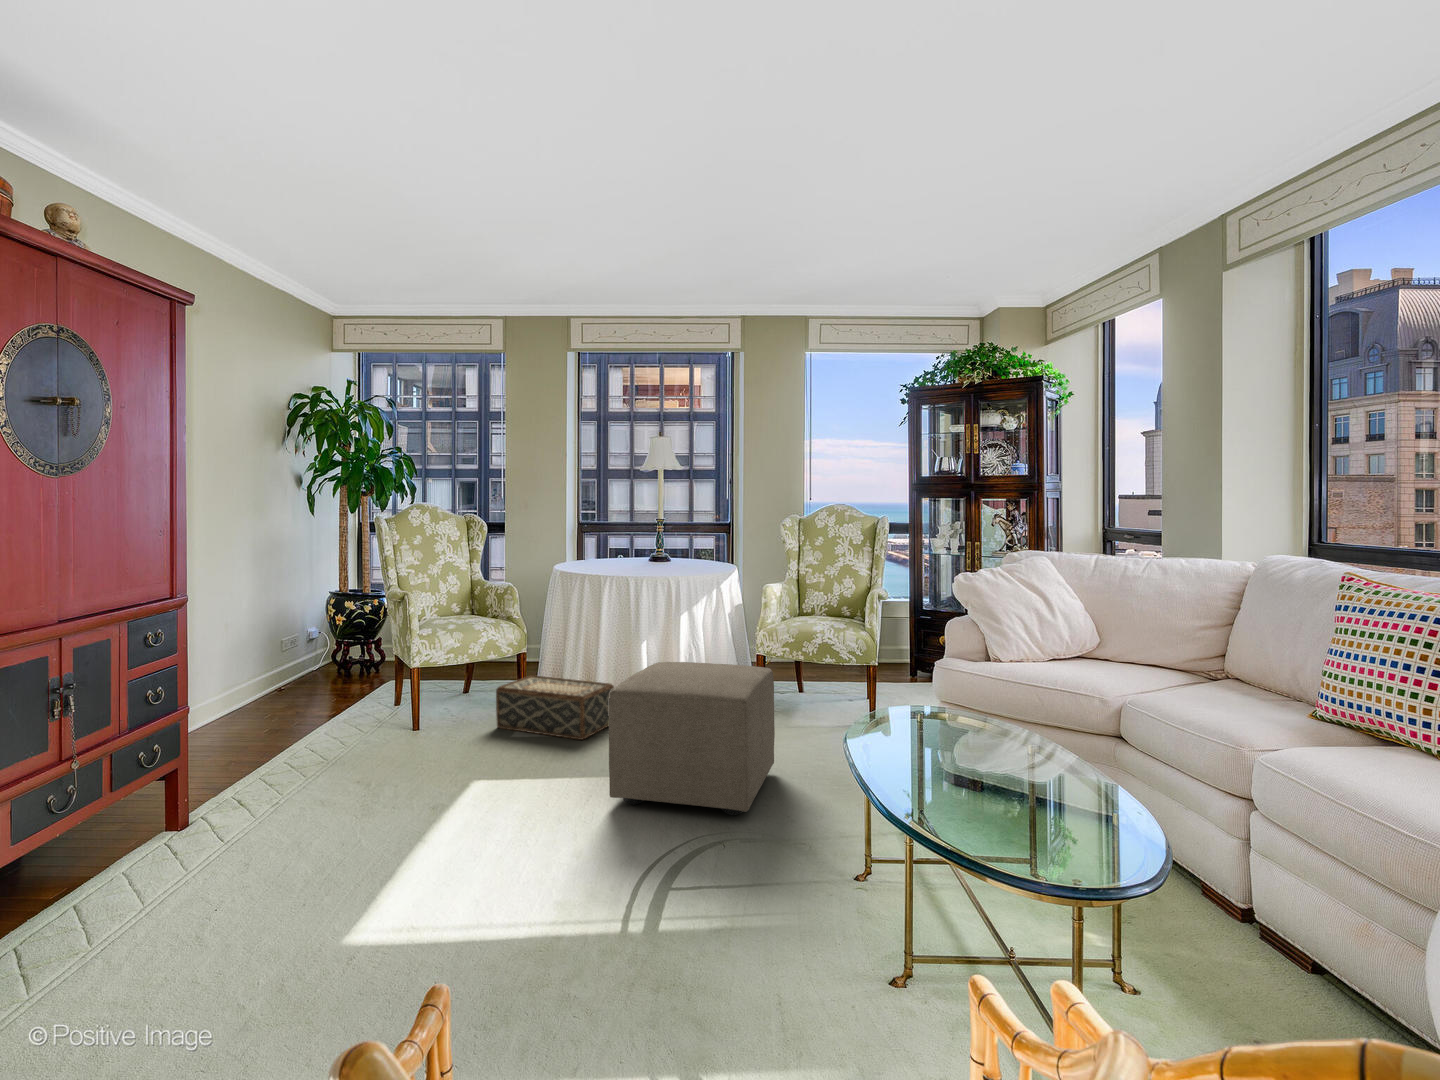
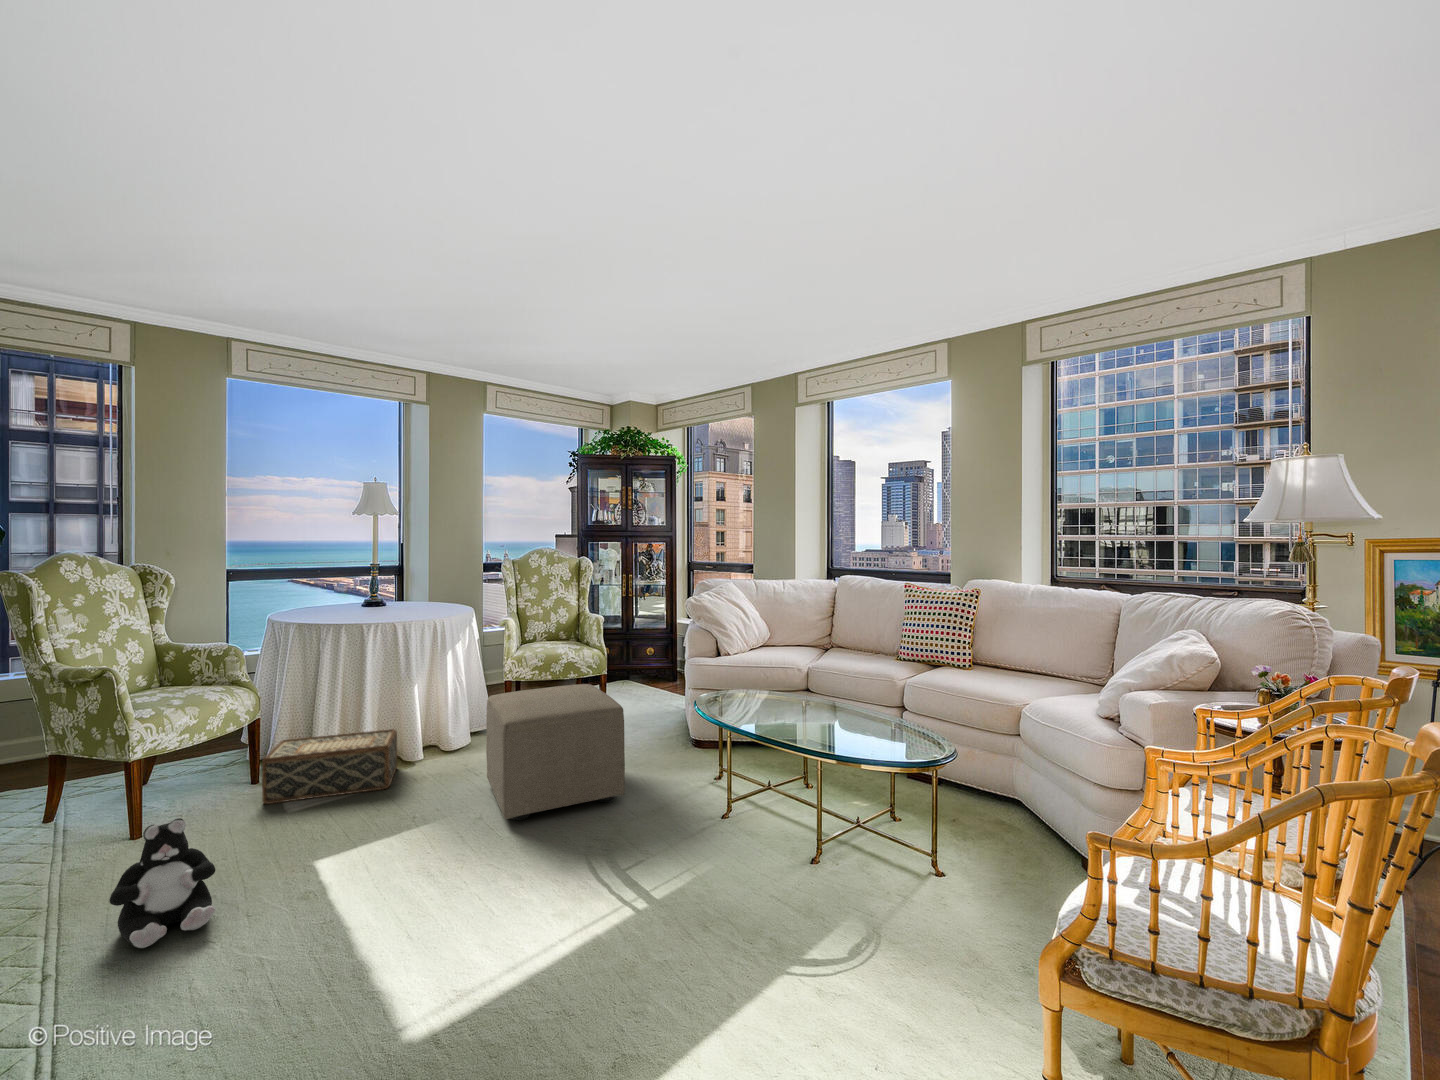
plush toy: none [294,714,373,807] -> present [109,818,216,948]

